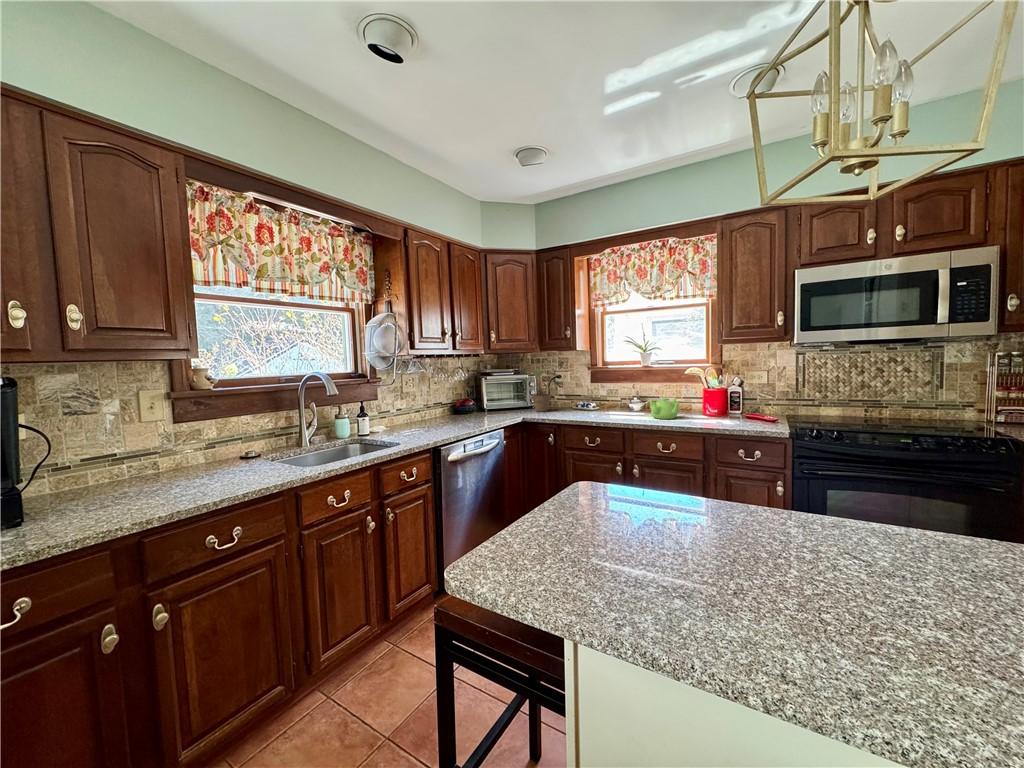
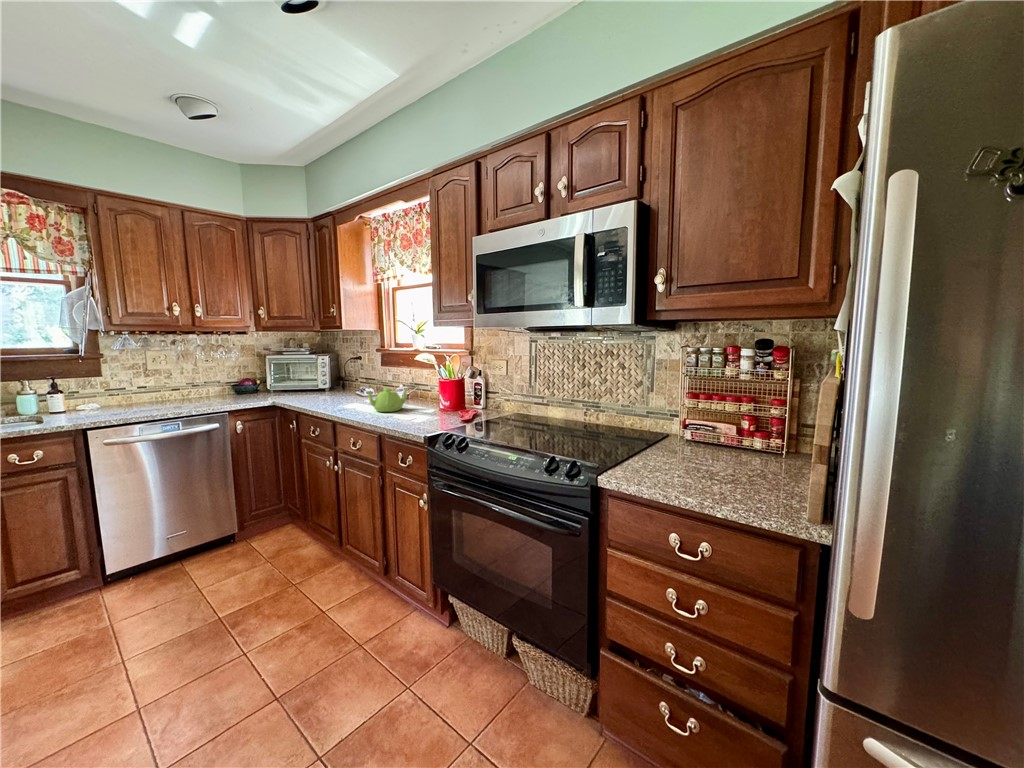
potted plant: present [520,368,559,412] -> none [294,348,347,397]

